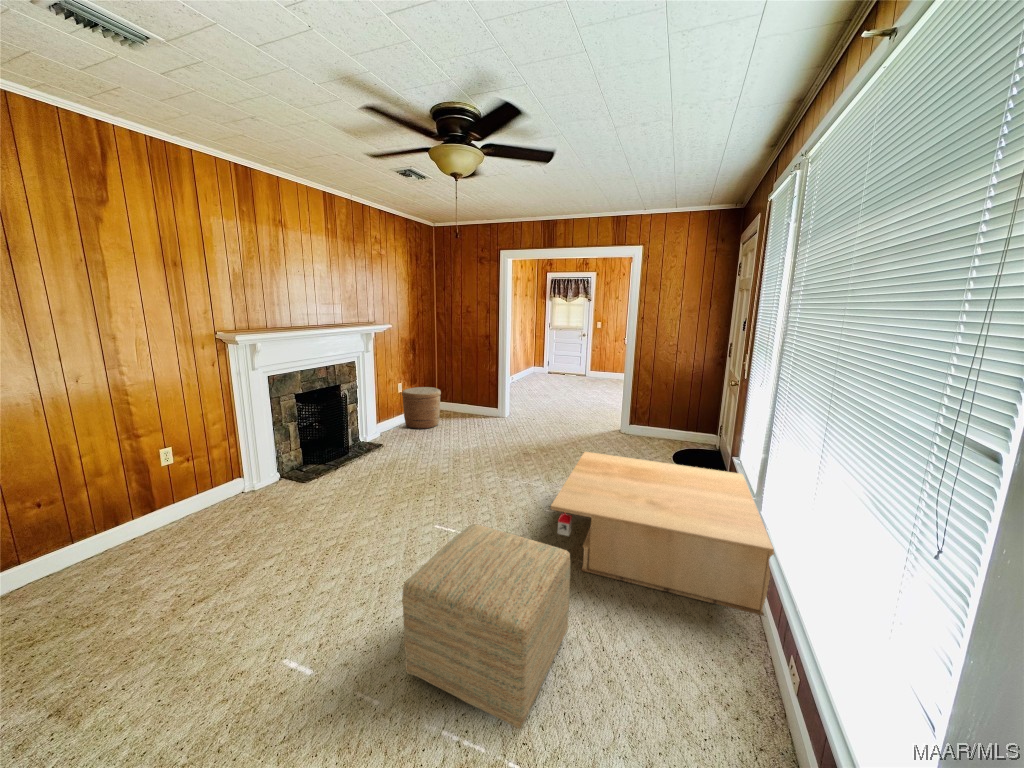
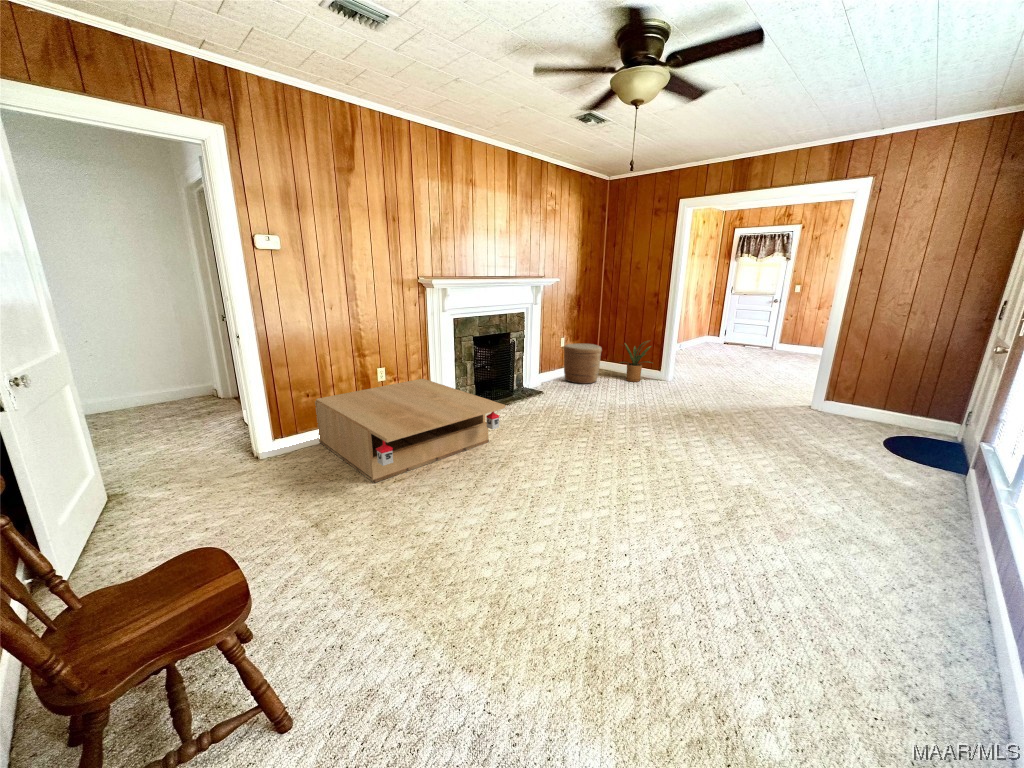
house plant: none [453,380,491,421] -> present [620,341,653,382]
coffee table: present [551,452,774,616] -> present [315,379,505,483]
ottoman: present [402,524,570,729] -> none [549,454,725,636]

